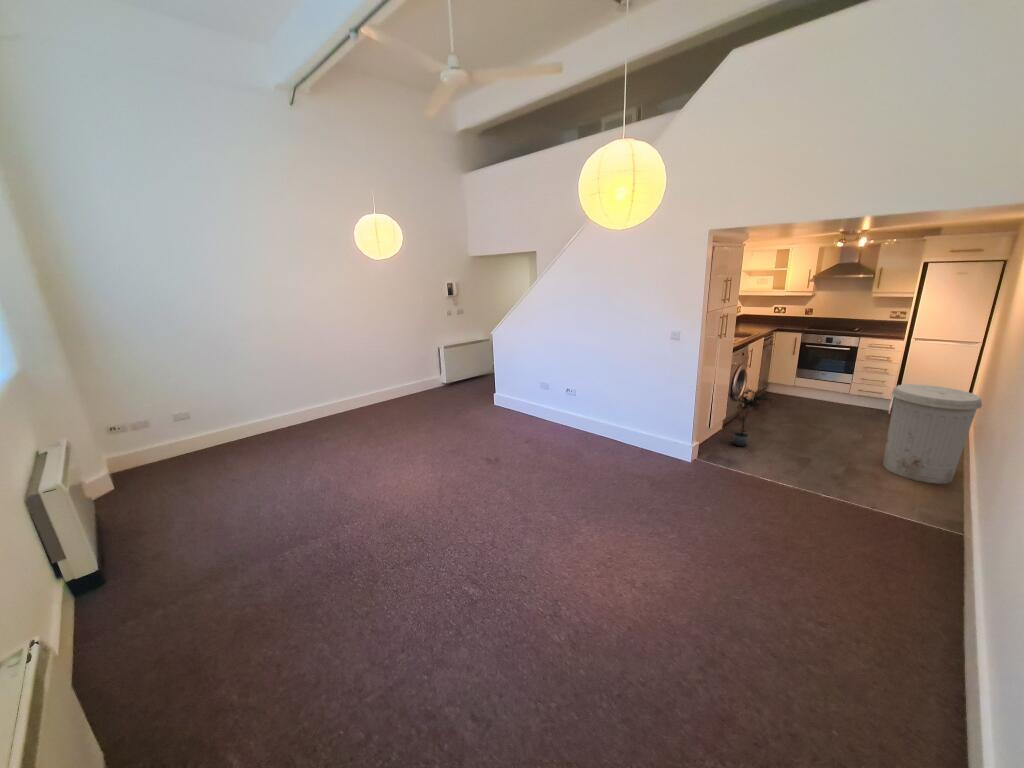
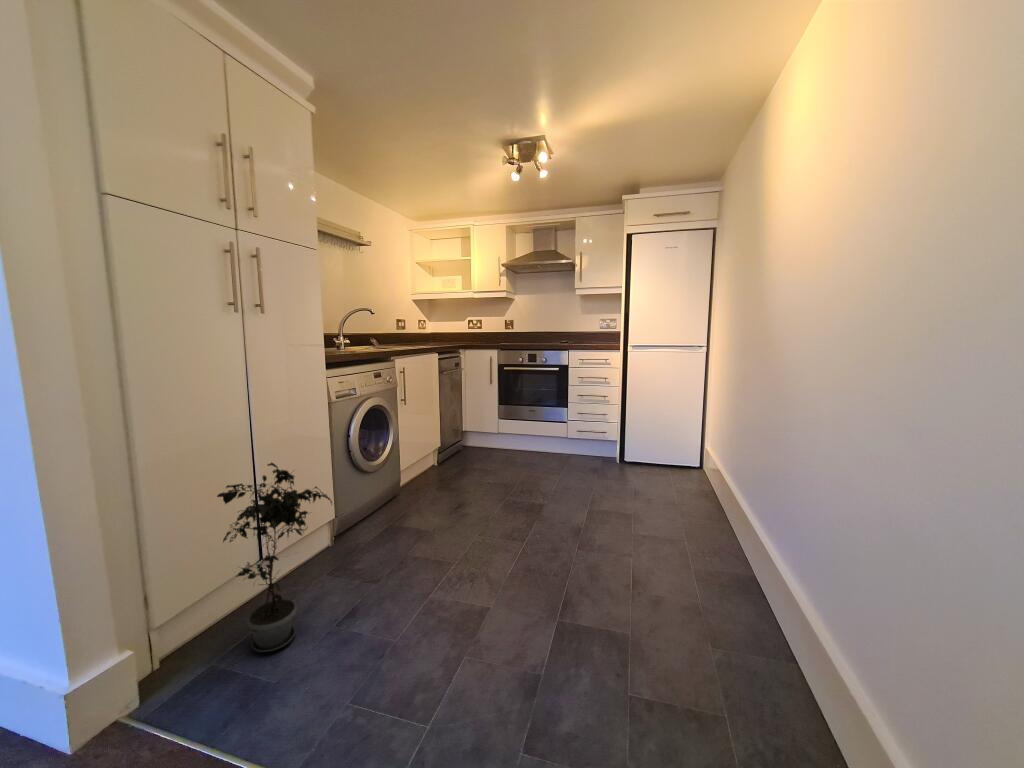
trash can: present [883,384,982,484] -> none [608,413,808,705]

